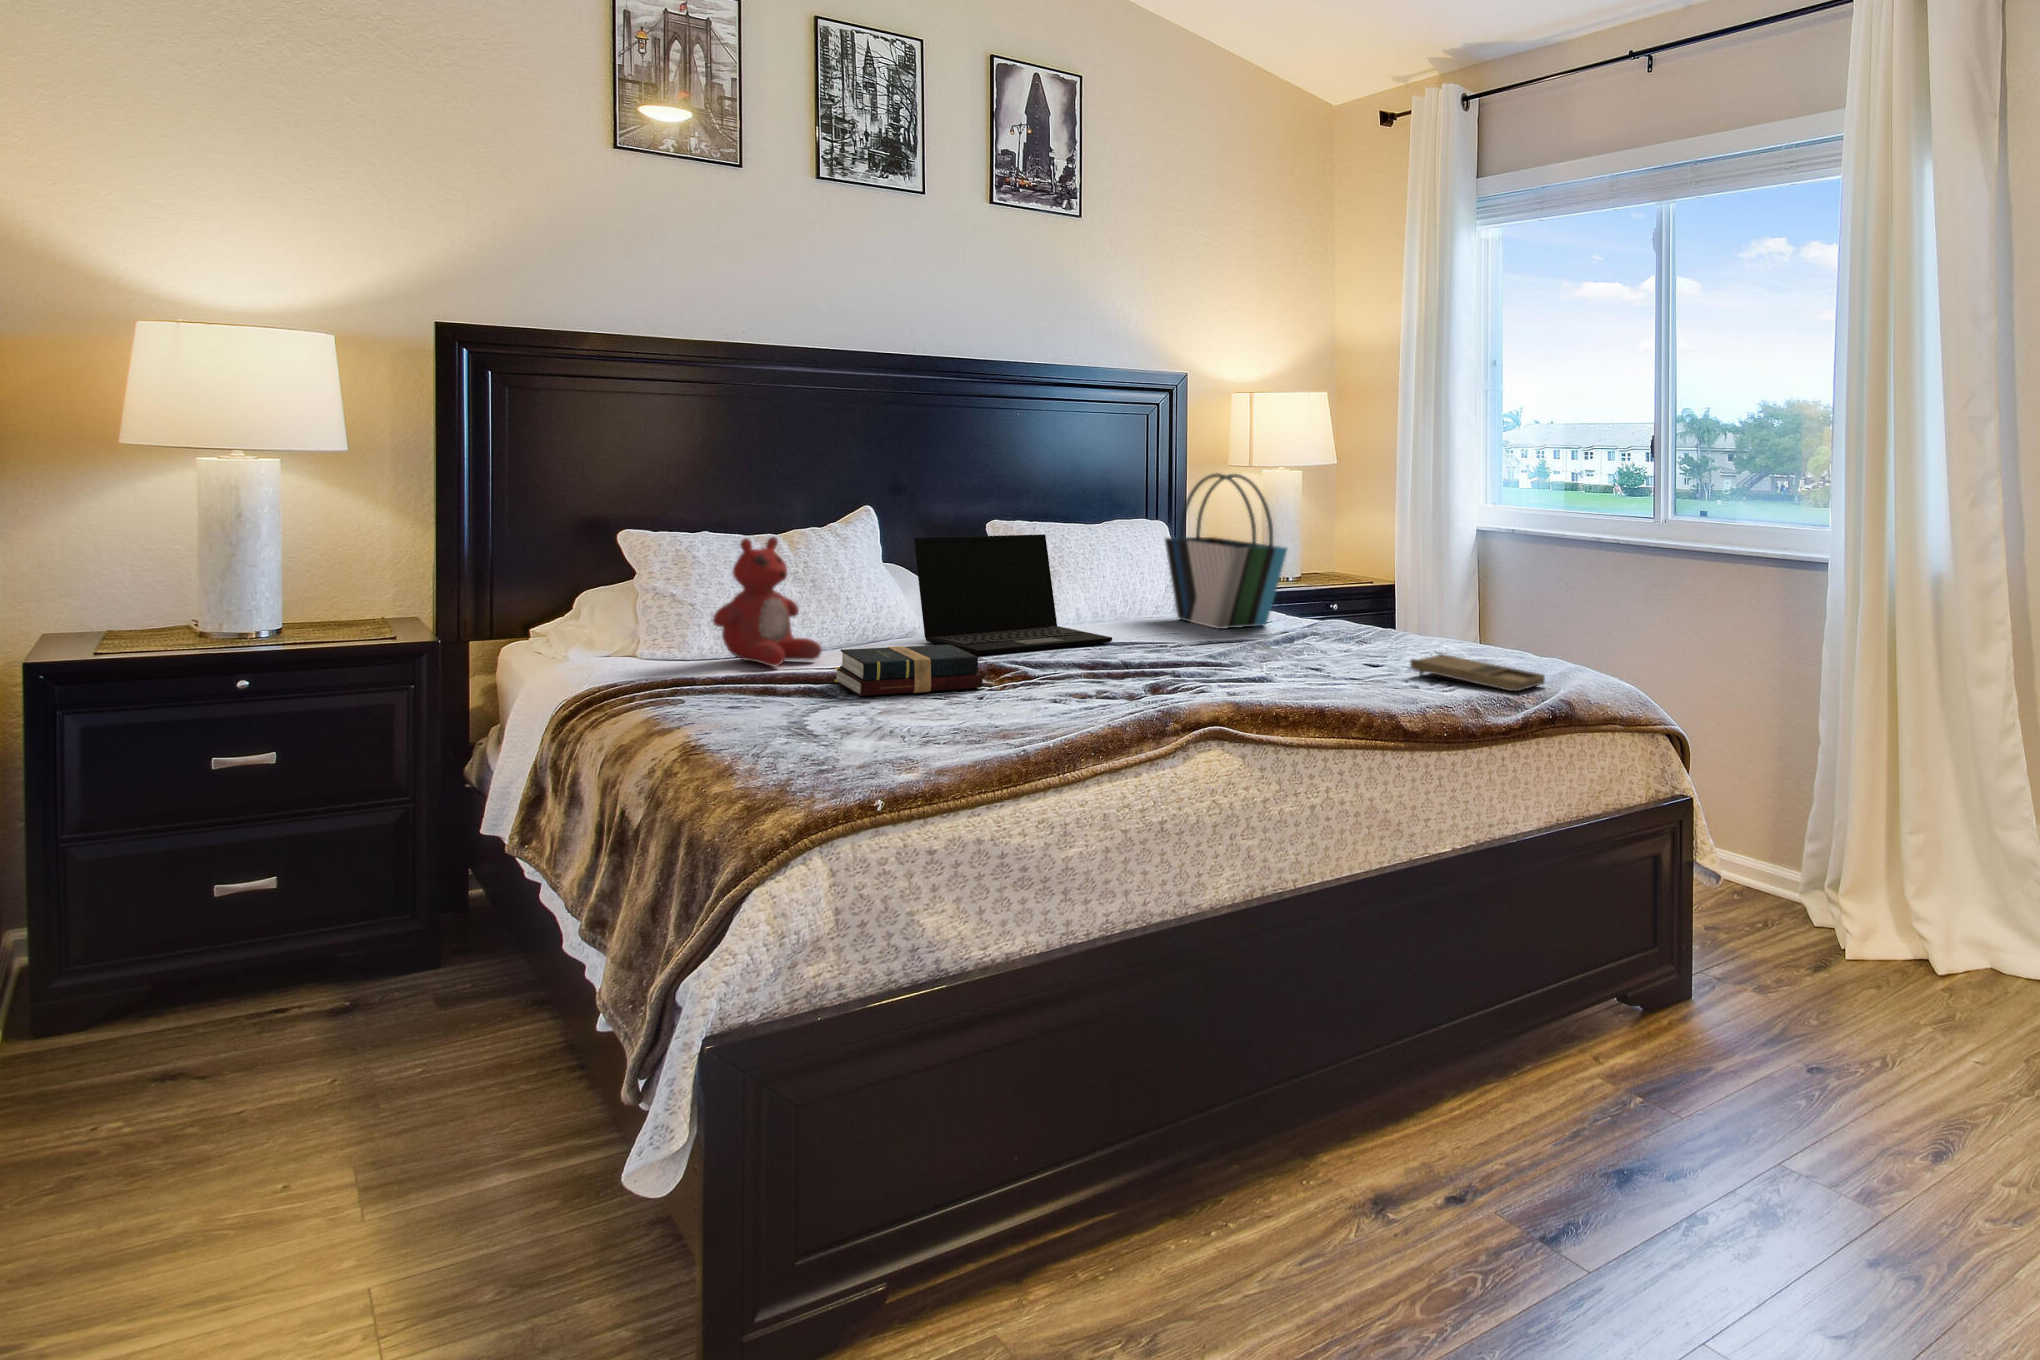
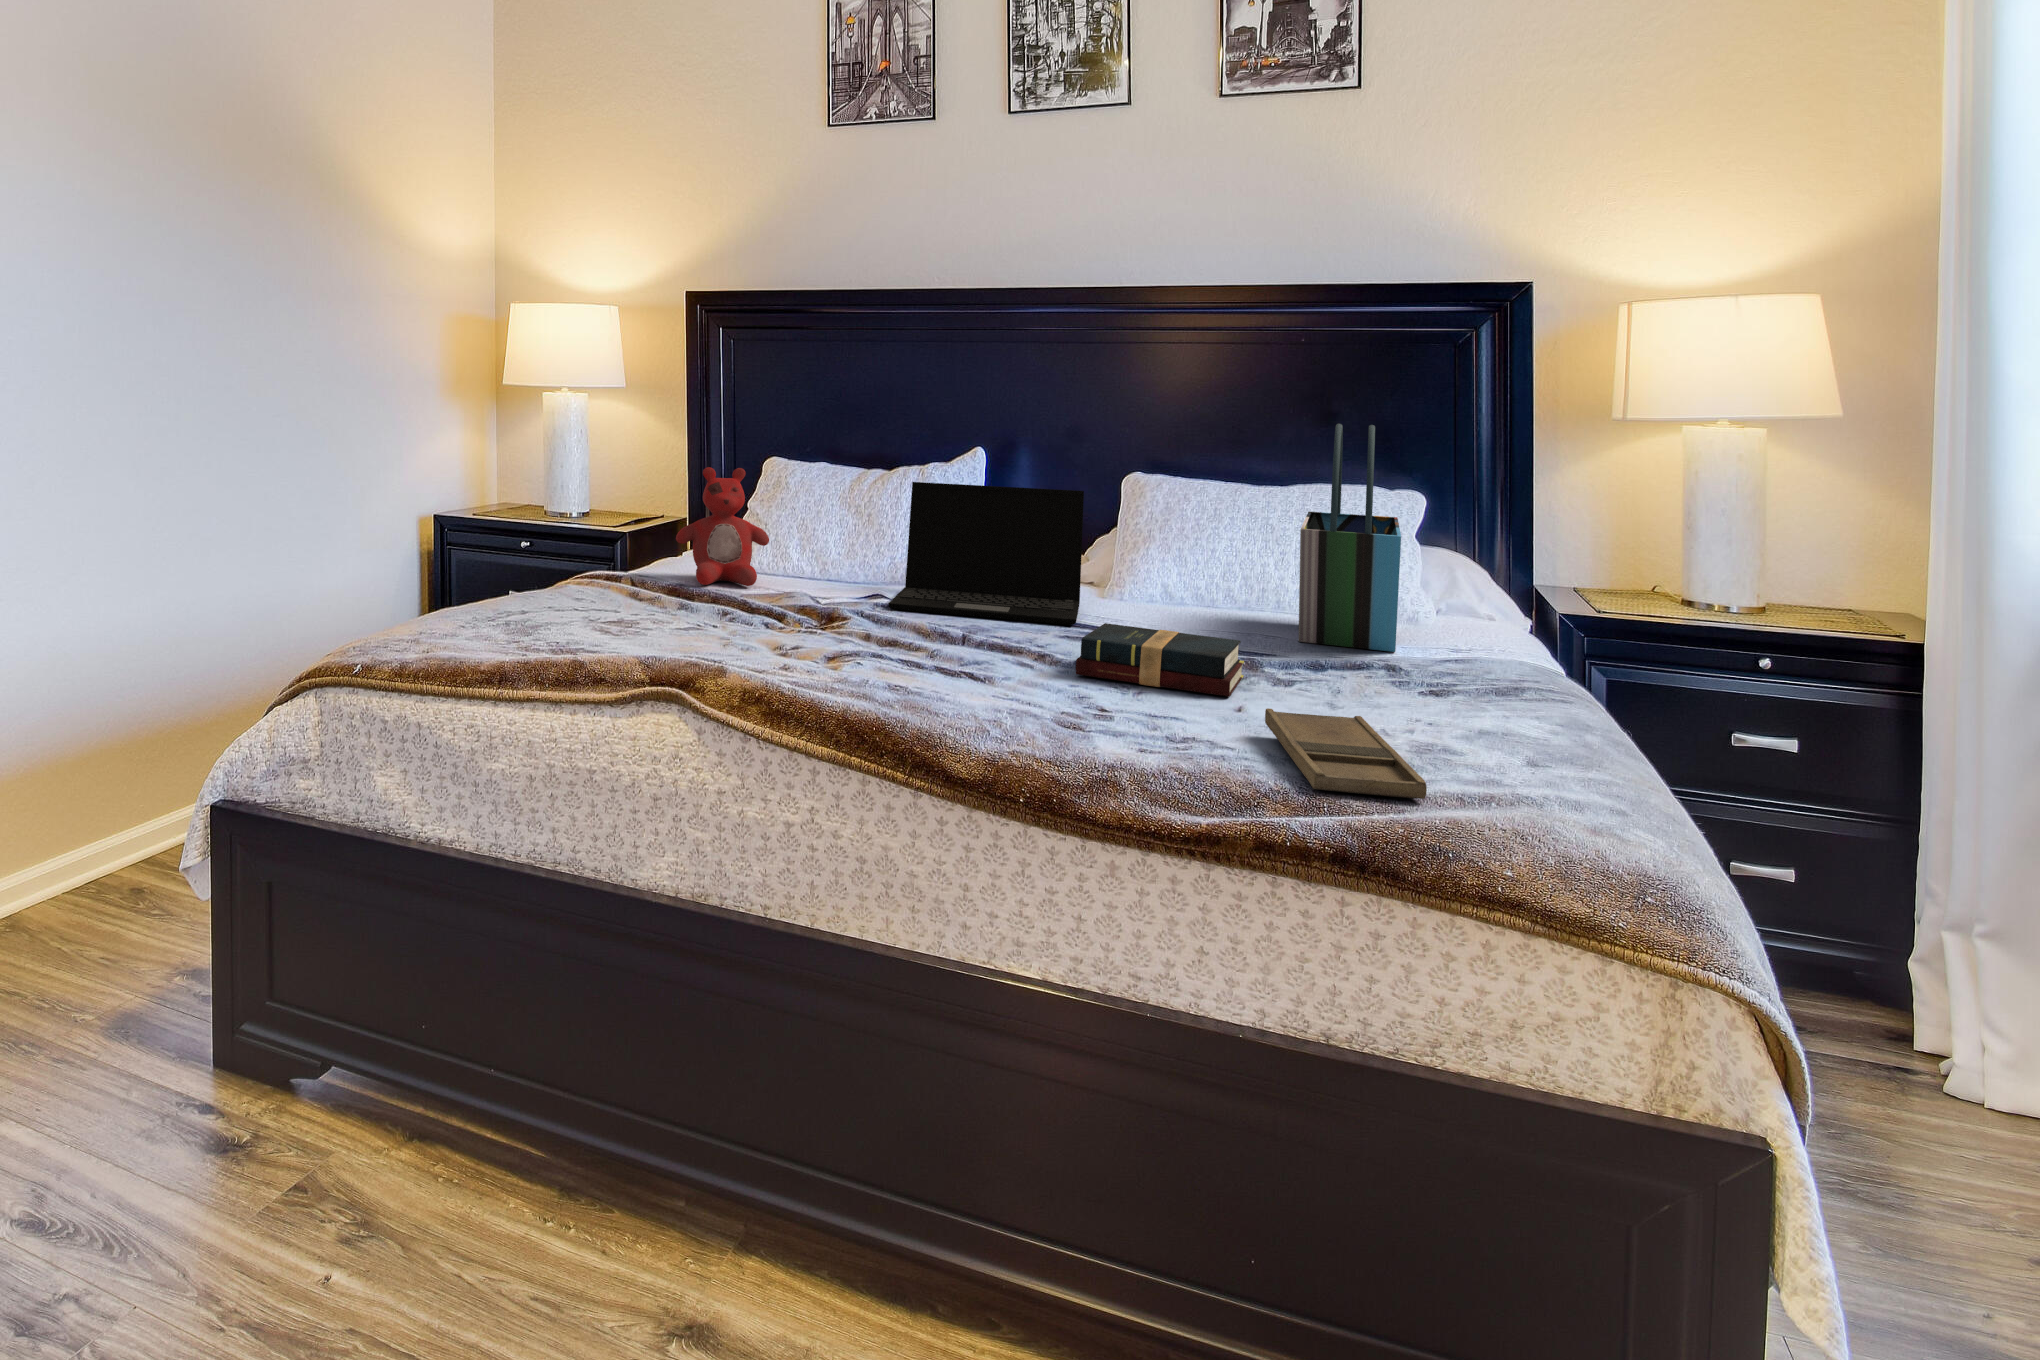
hardback book: present [834,645,982,696] -> present [1076,623,1244,697]

